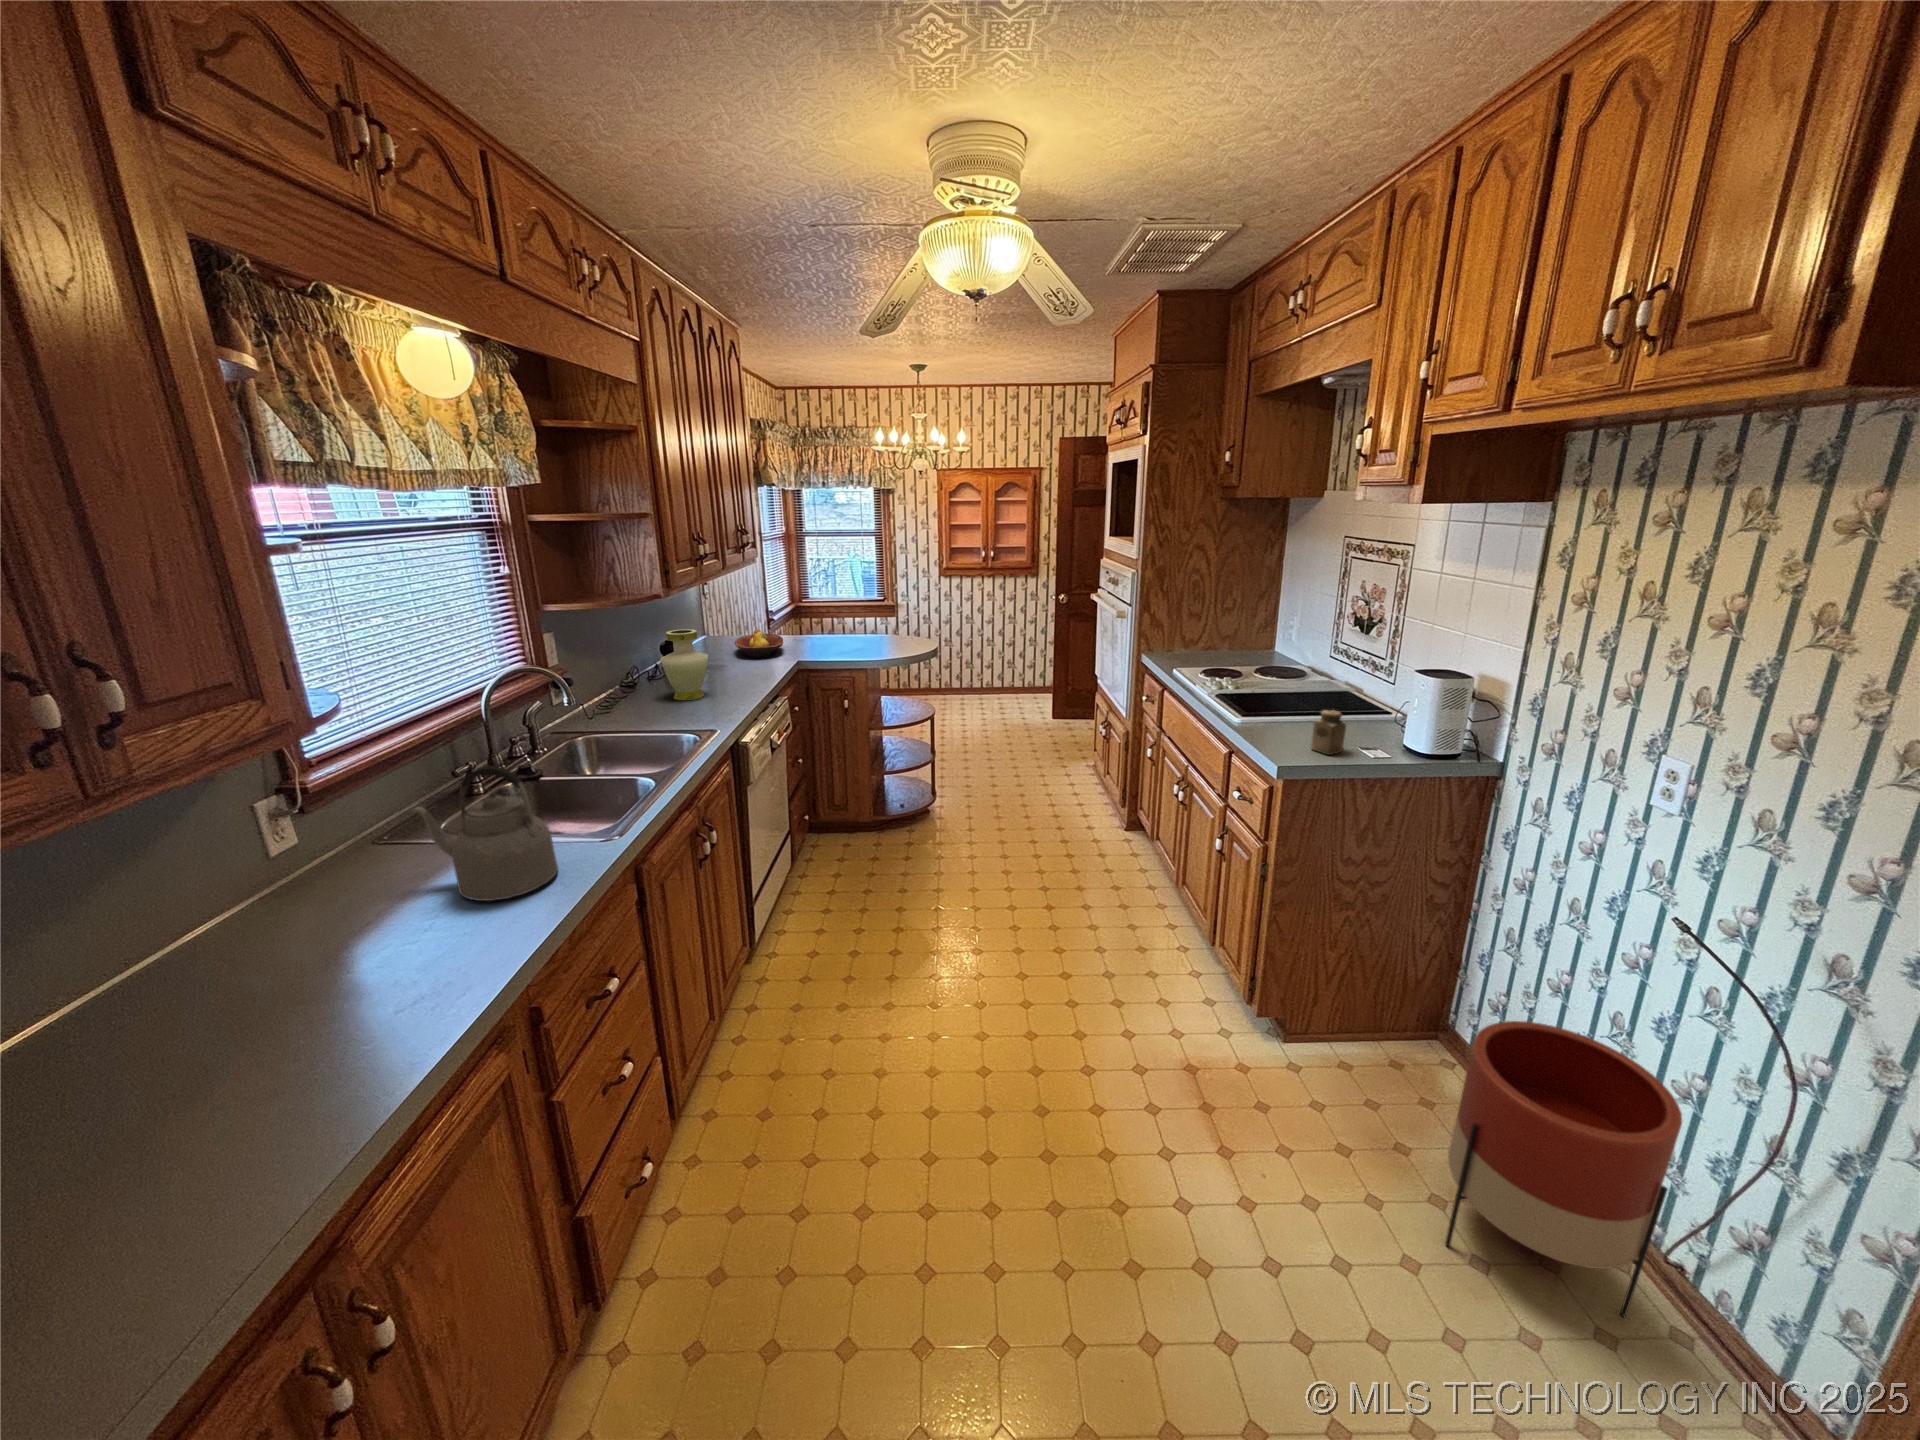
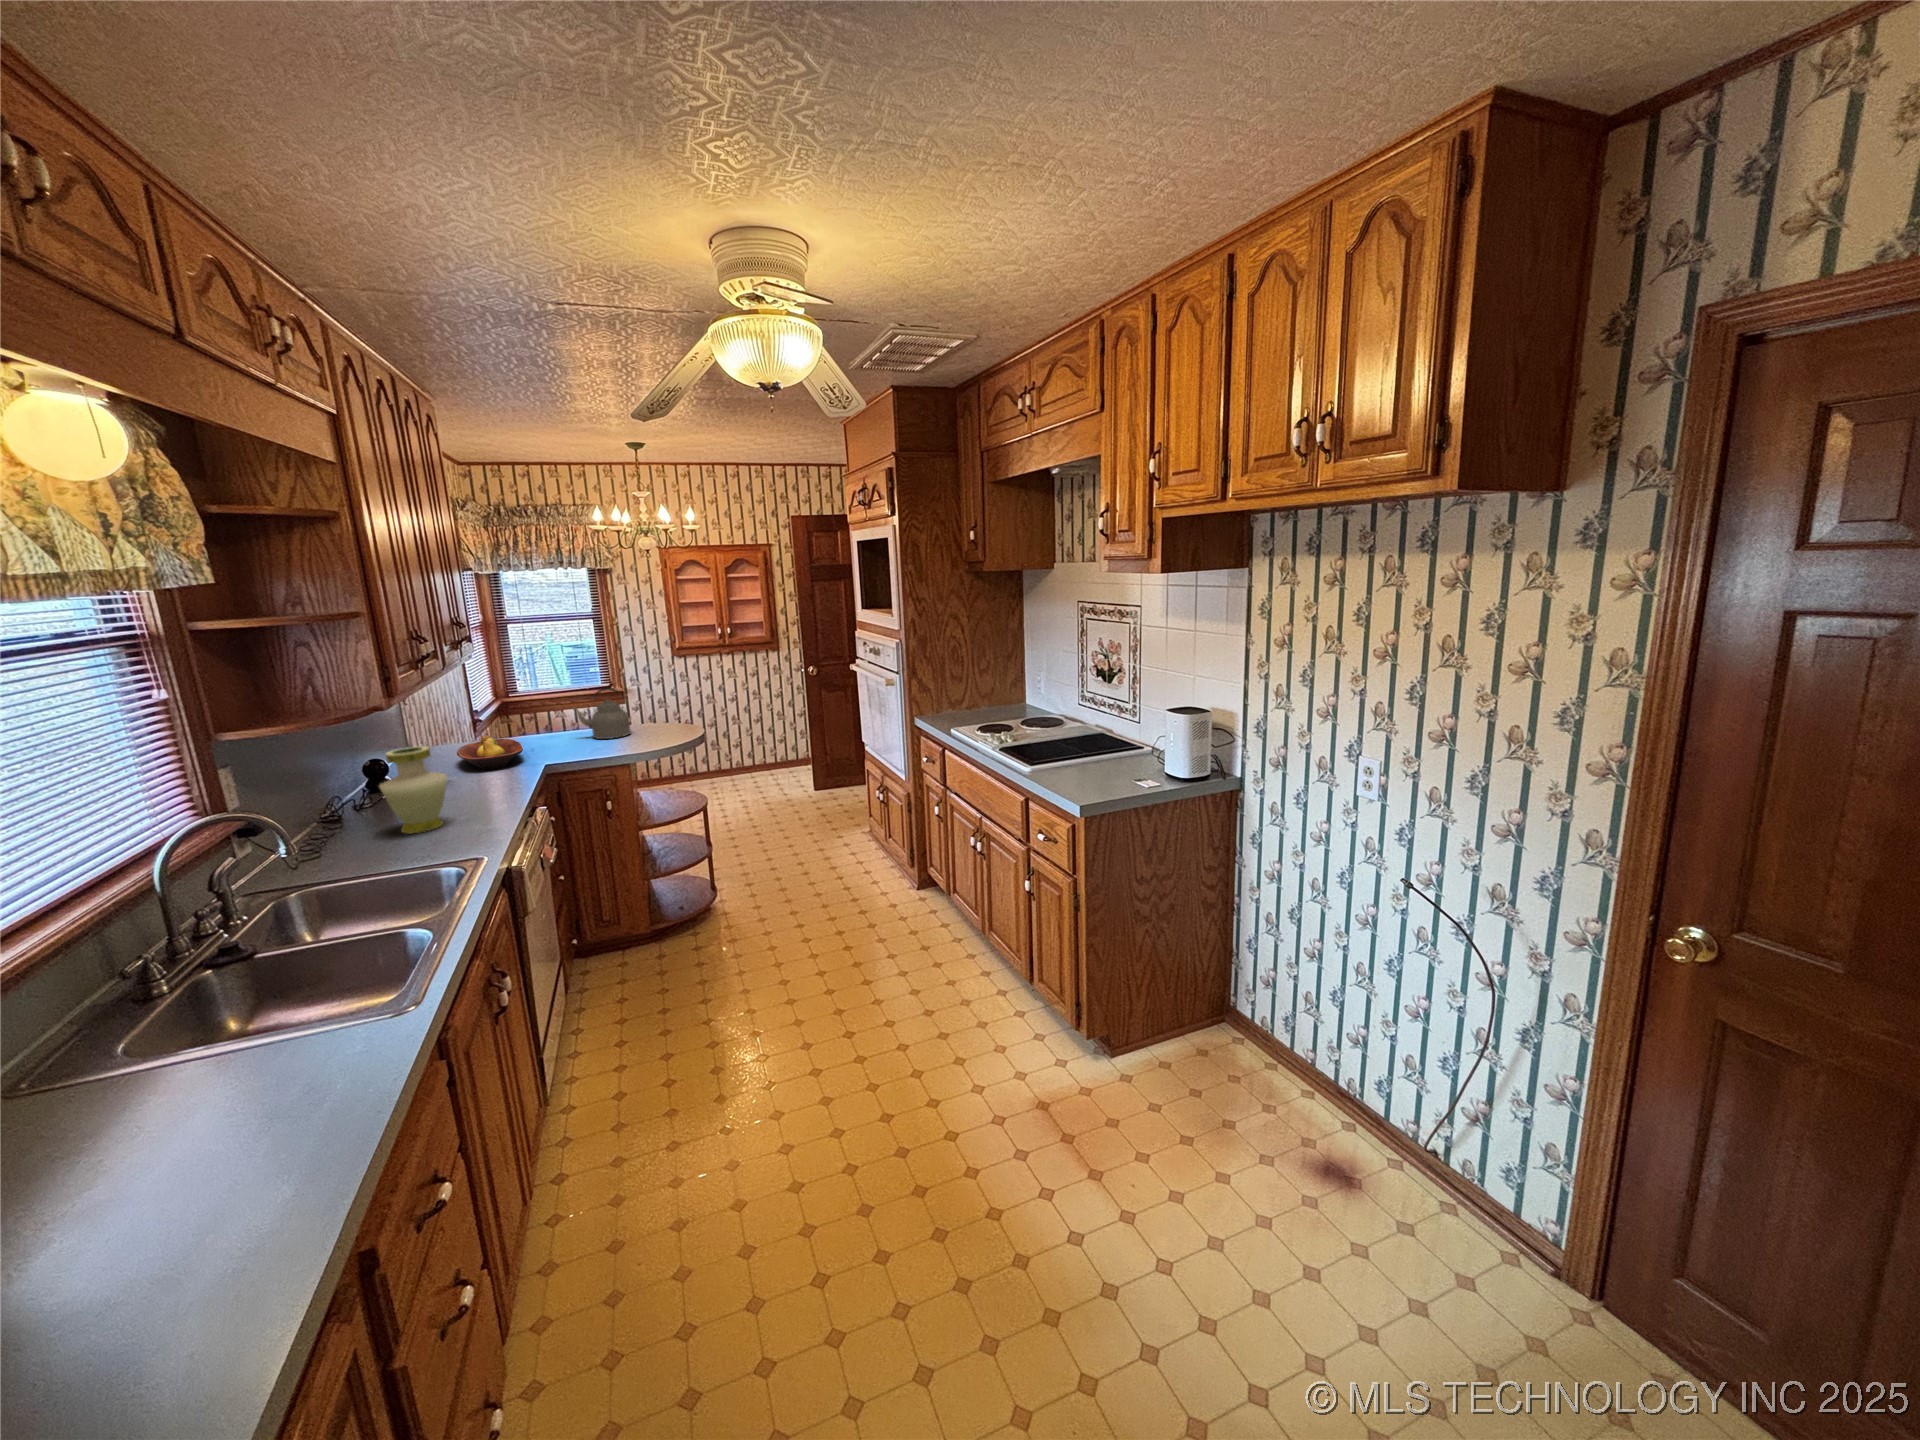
salt shaker: present [1311,710,1346,755] -> none [1101,753,1126,792]
kettle: present [411,766,558,901] -> present [572,687,631,739]
planter: present [1445,1021,1682,1317] -> none [1272,984,1426,1203]

